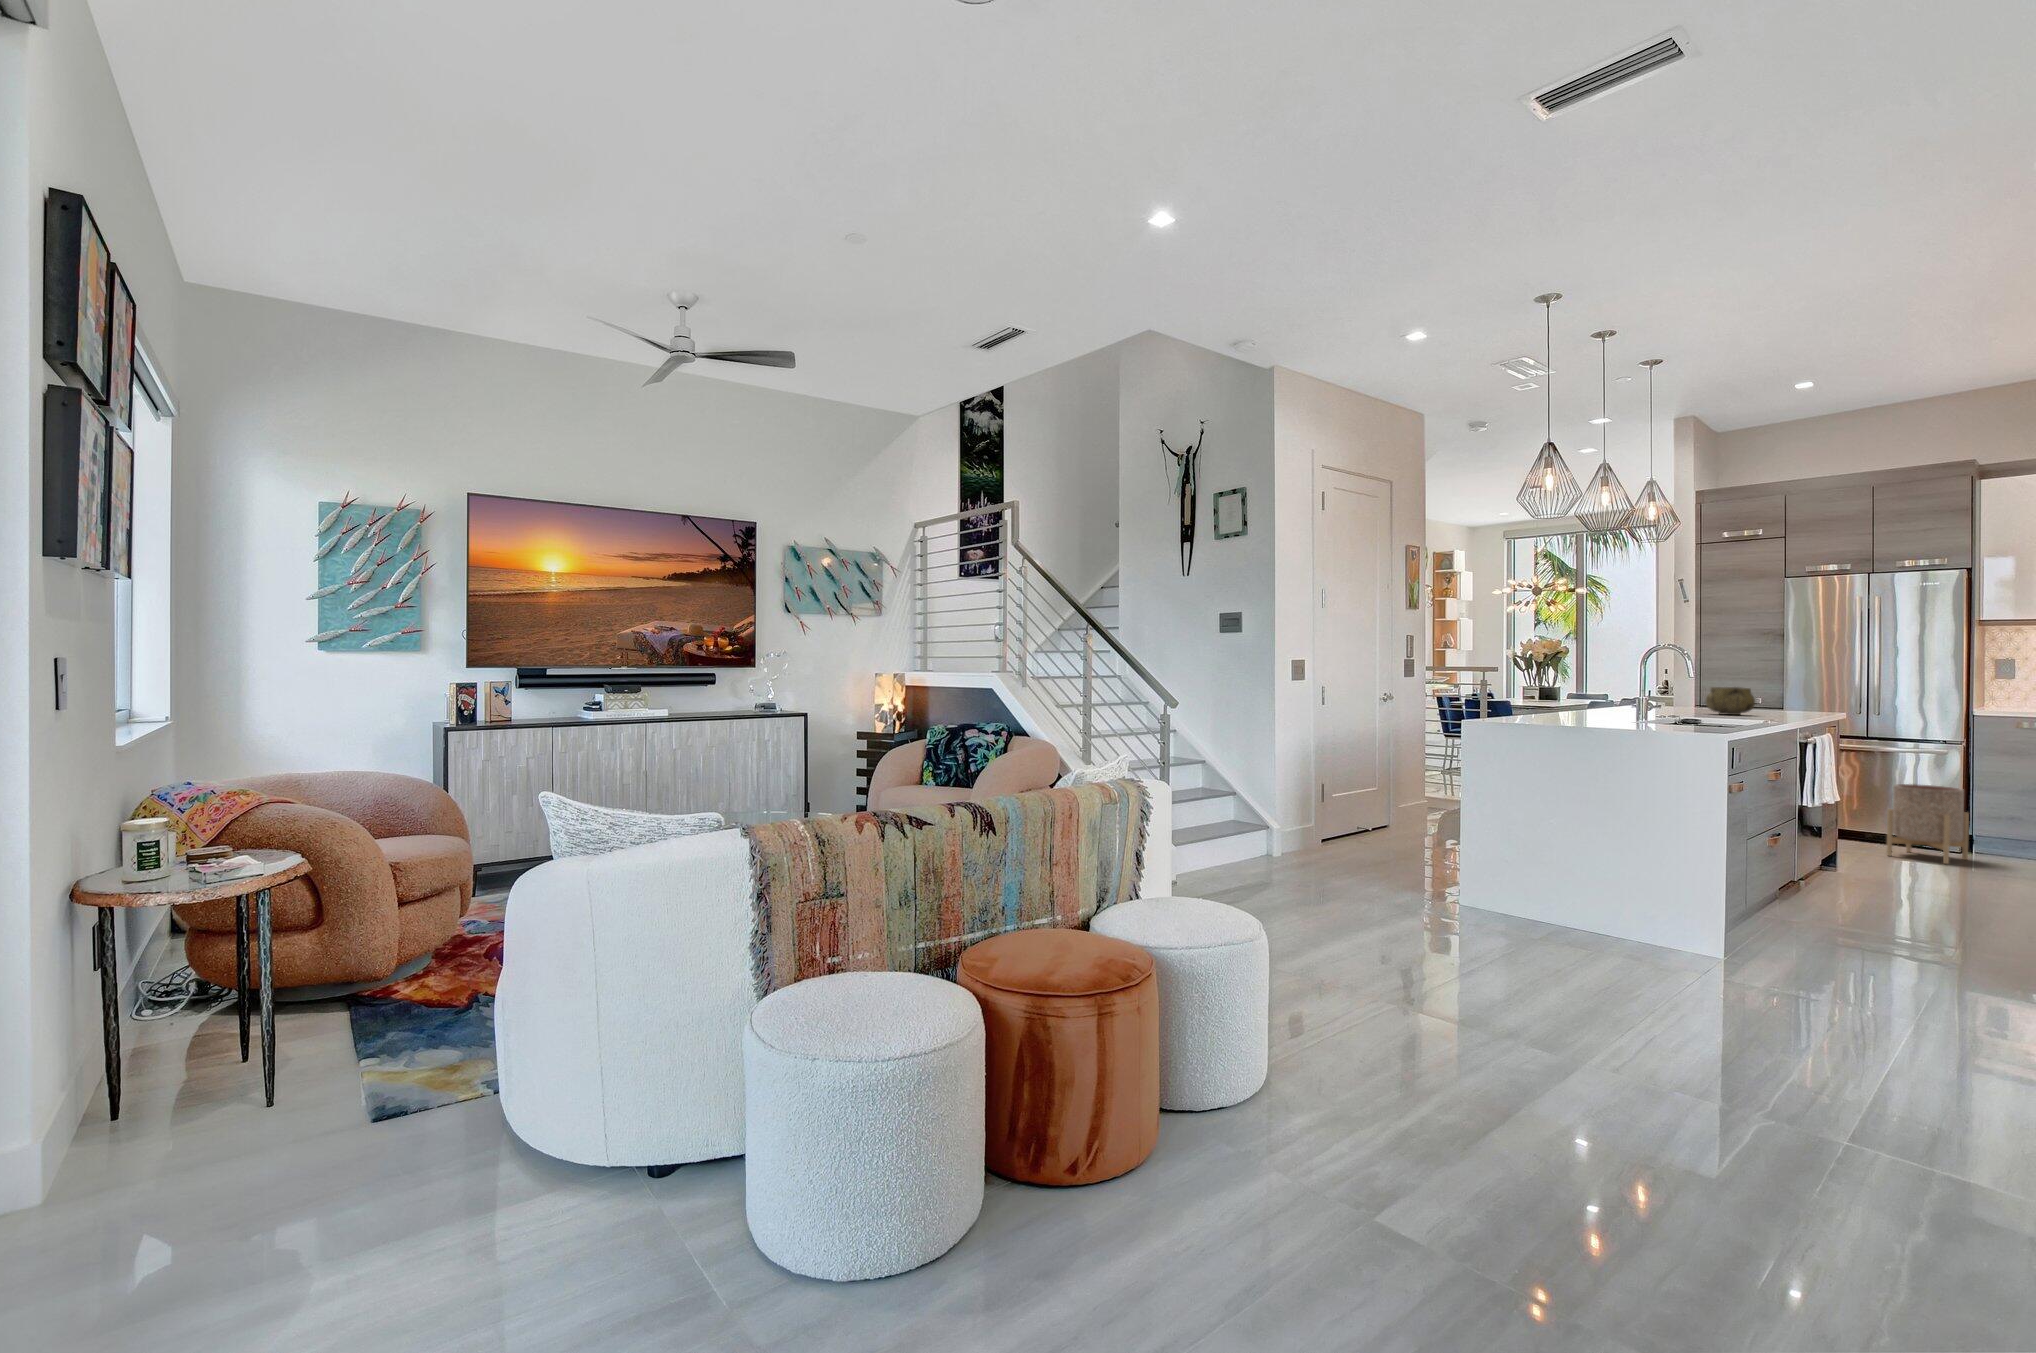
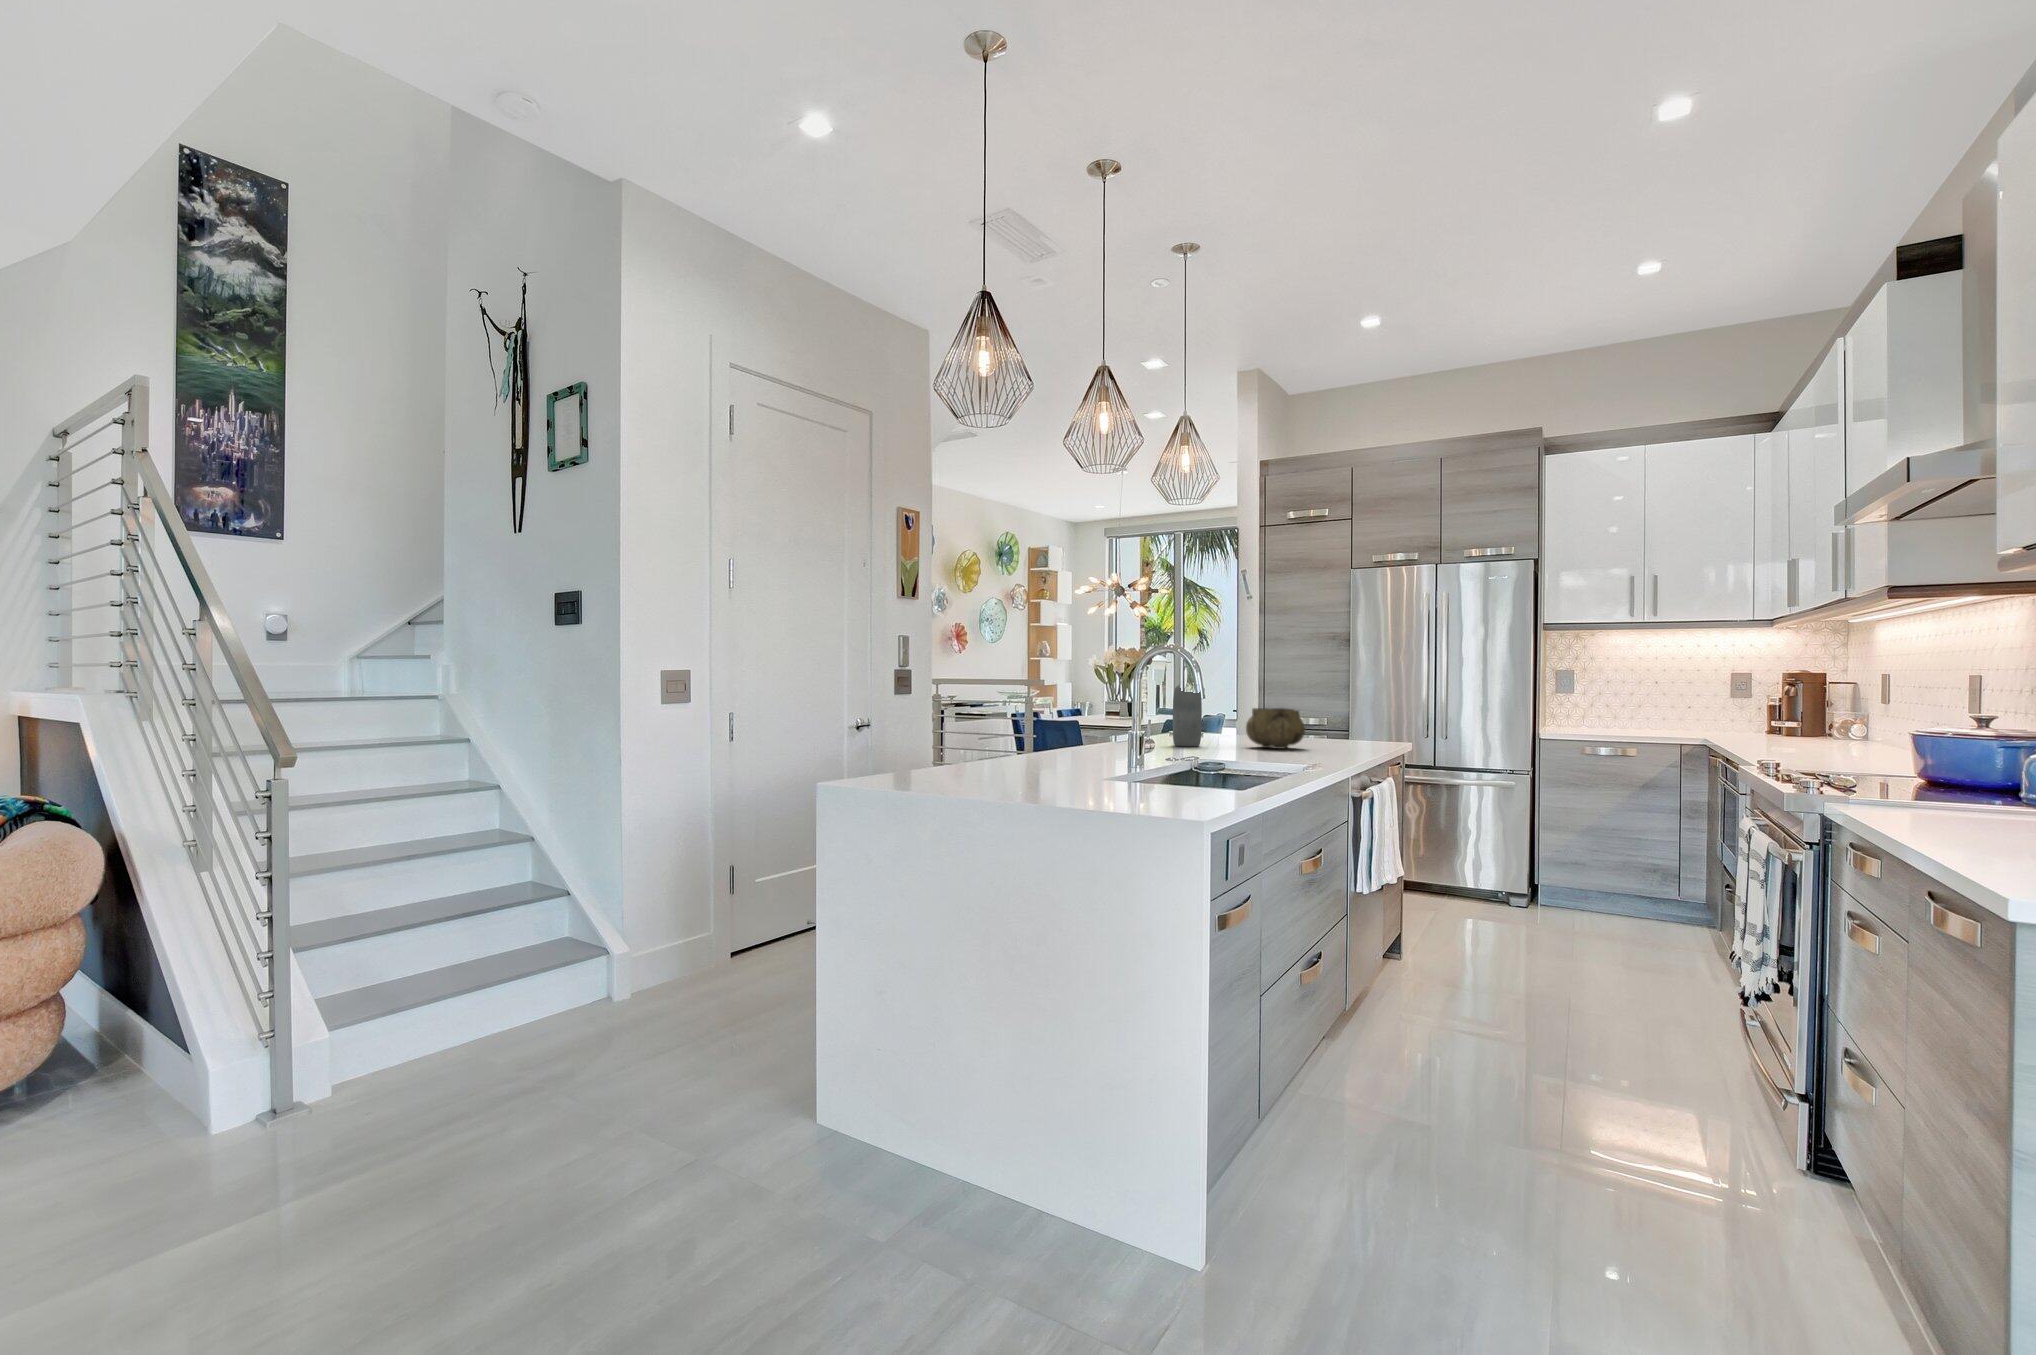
bottle: none [1646,660,1669,713] -> present [1173,684,1202,747]
planter: present [1887,784,1969,864] -> none [1455,824,1537,928]

